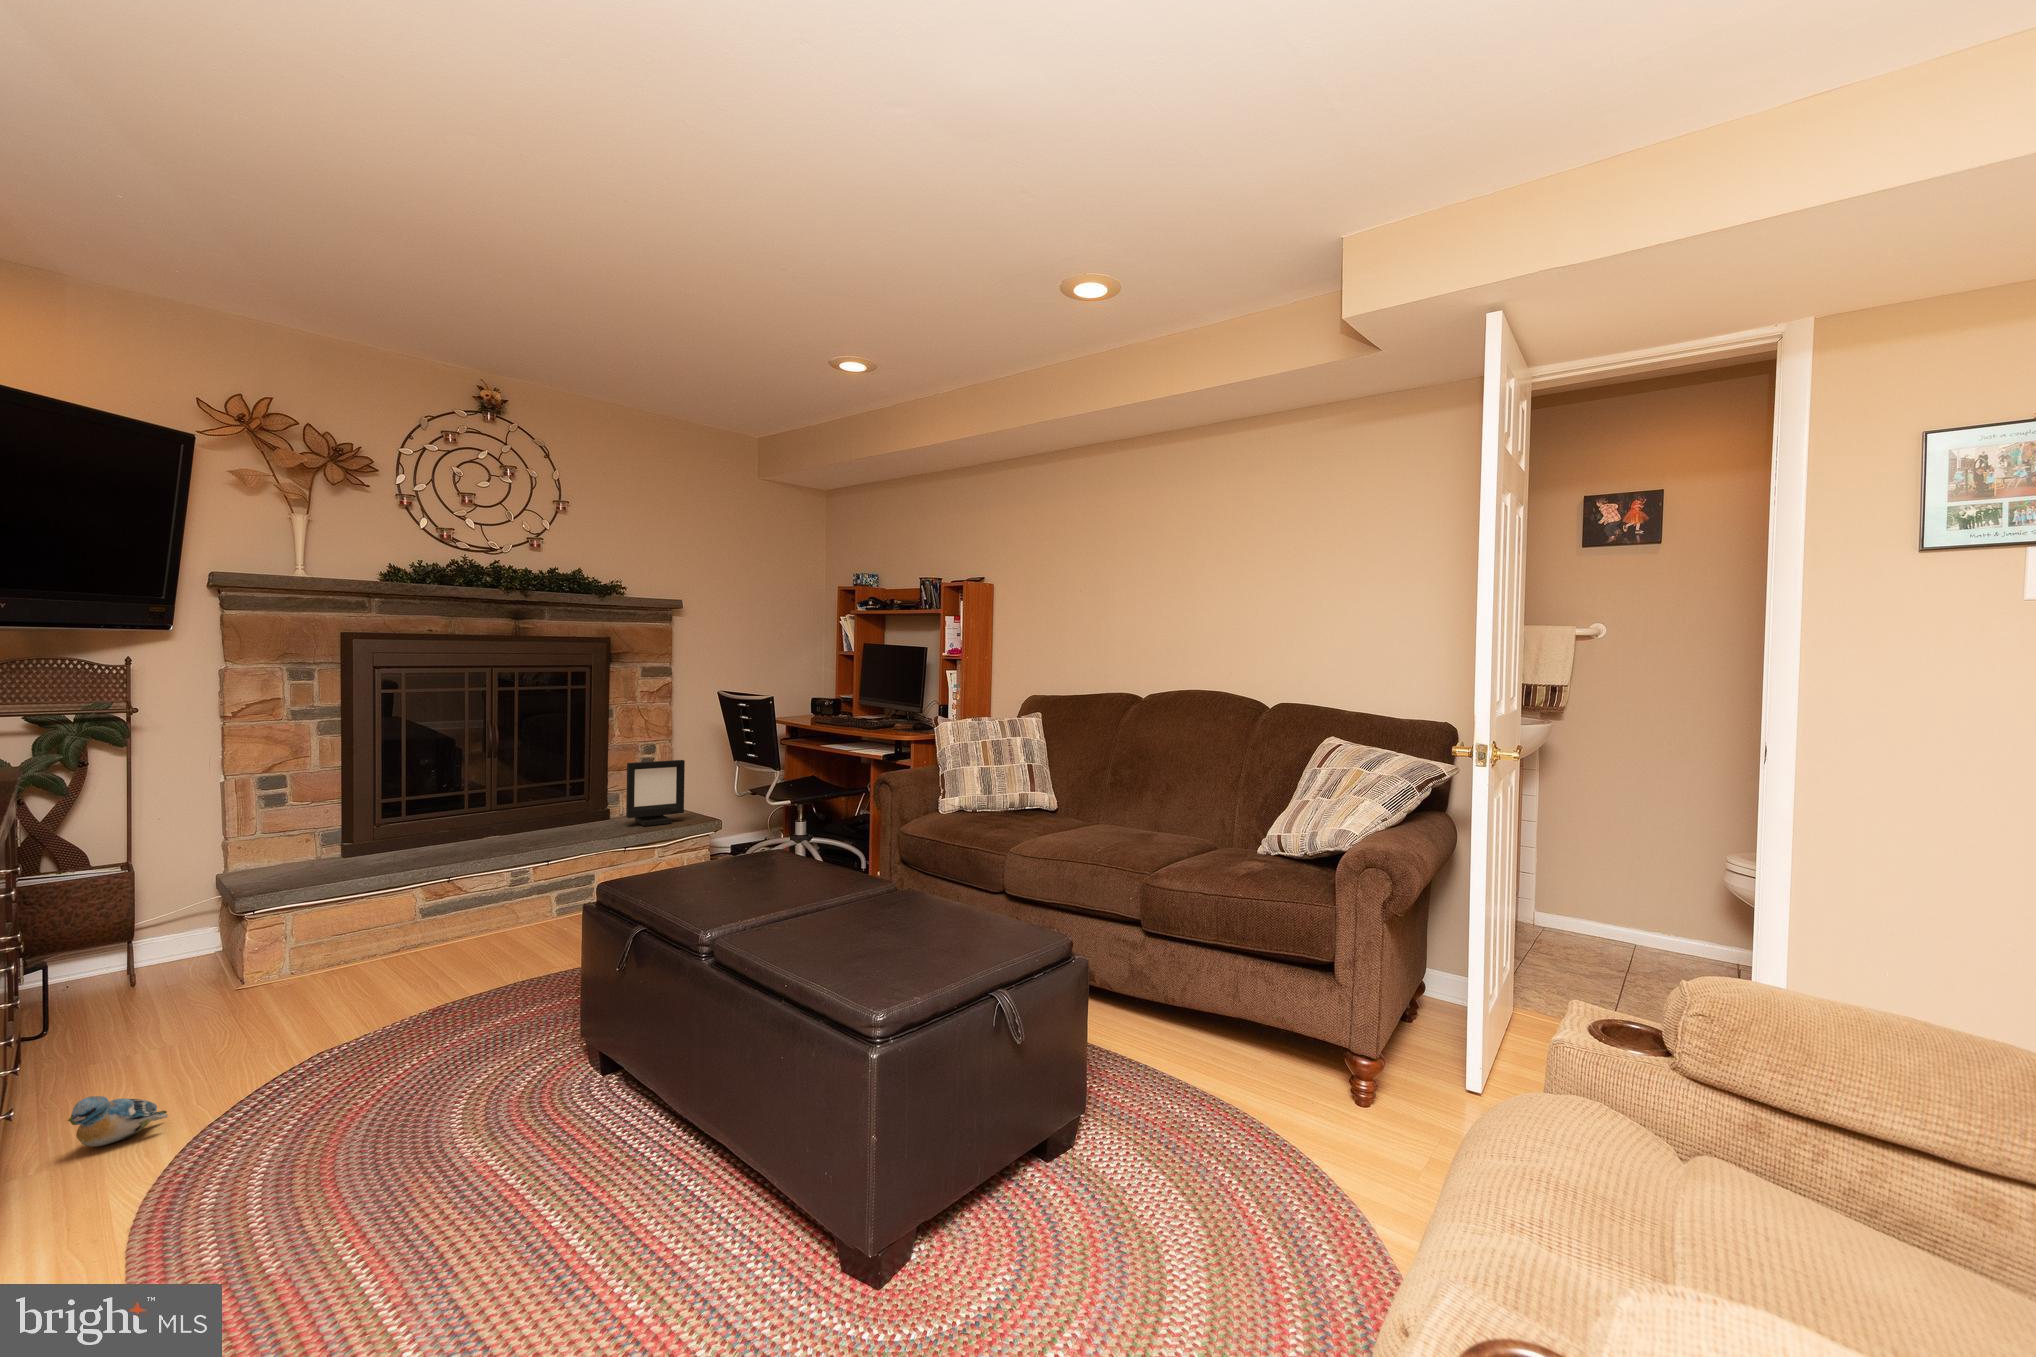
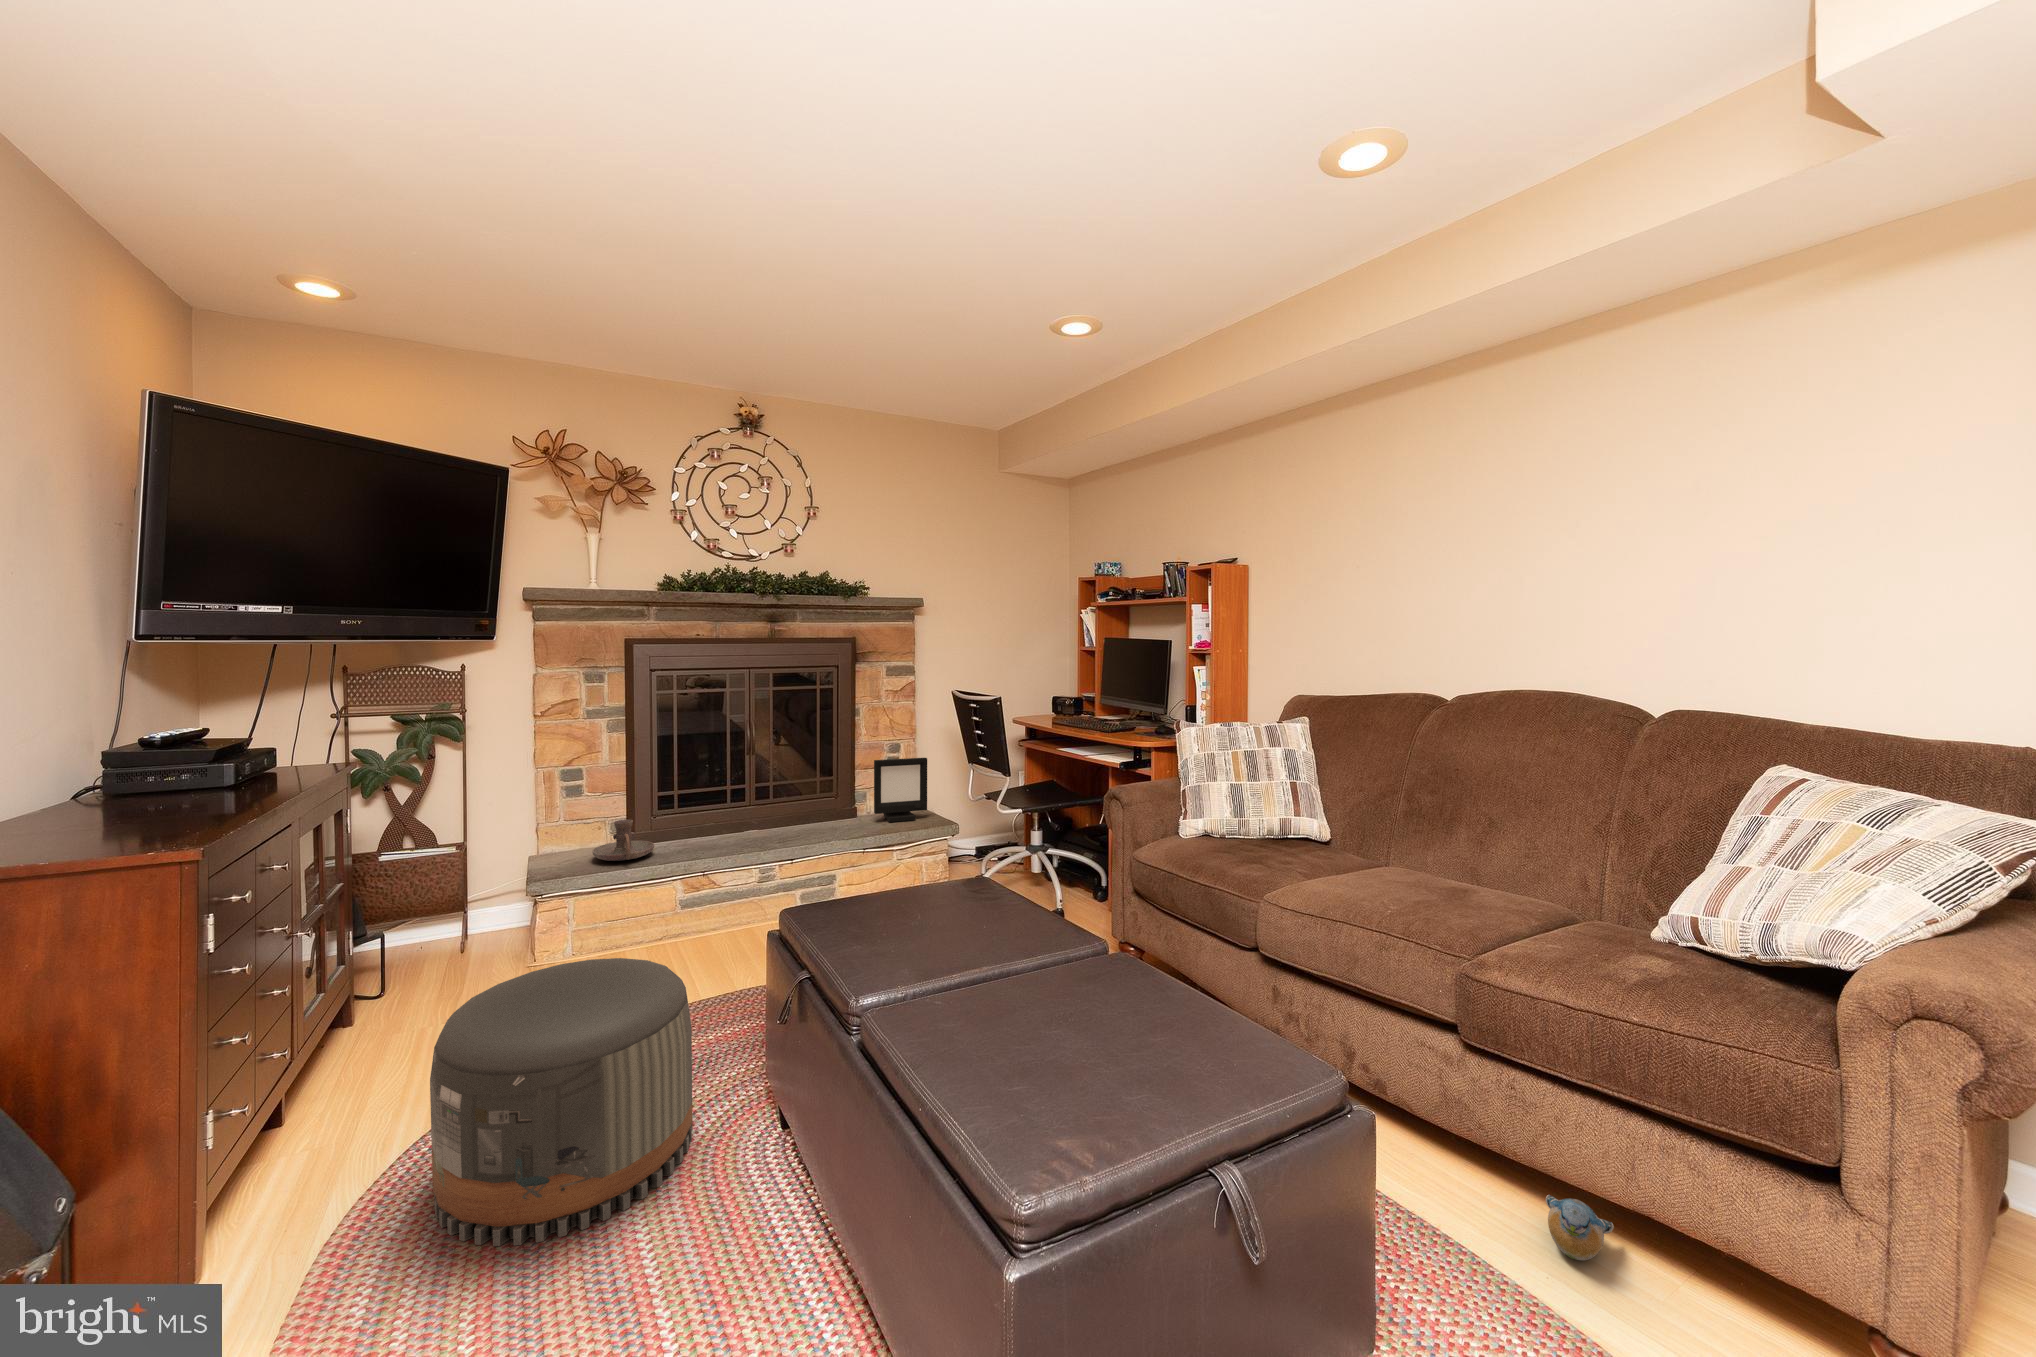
candle holder: none [304,829,380,873] -> present [592,820,654,861]
pouf: none [260,933,512,1171] -> present [430,958,693,1246]
plush toy: present [68,1096,168,1147] -> present [1546,1195,1614,1260]

